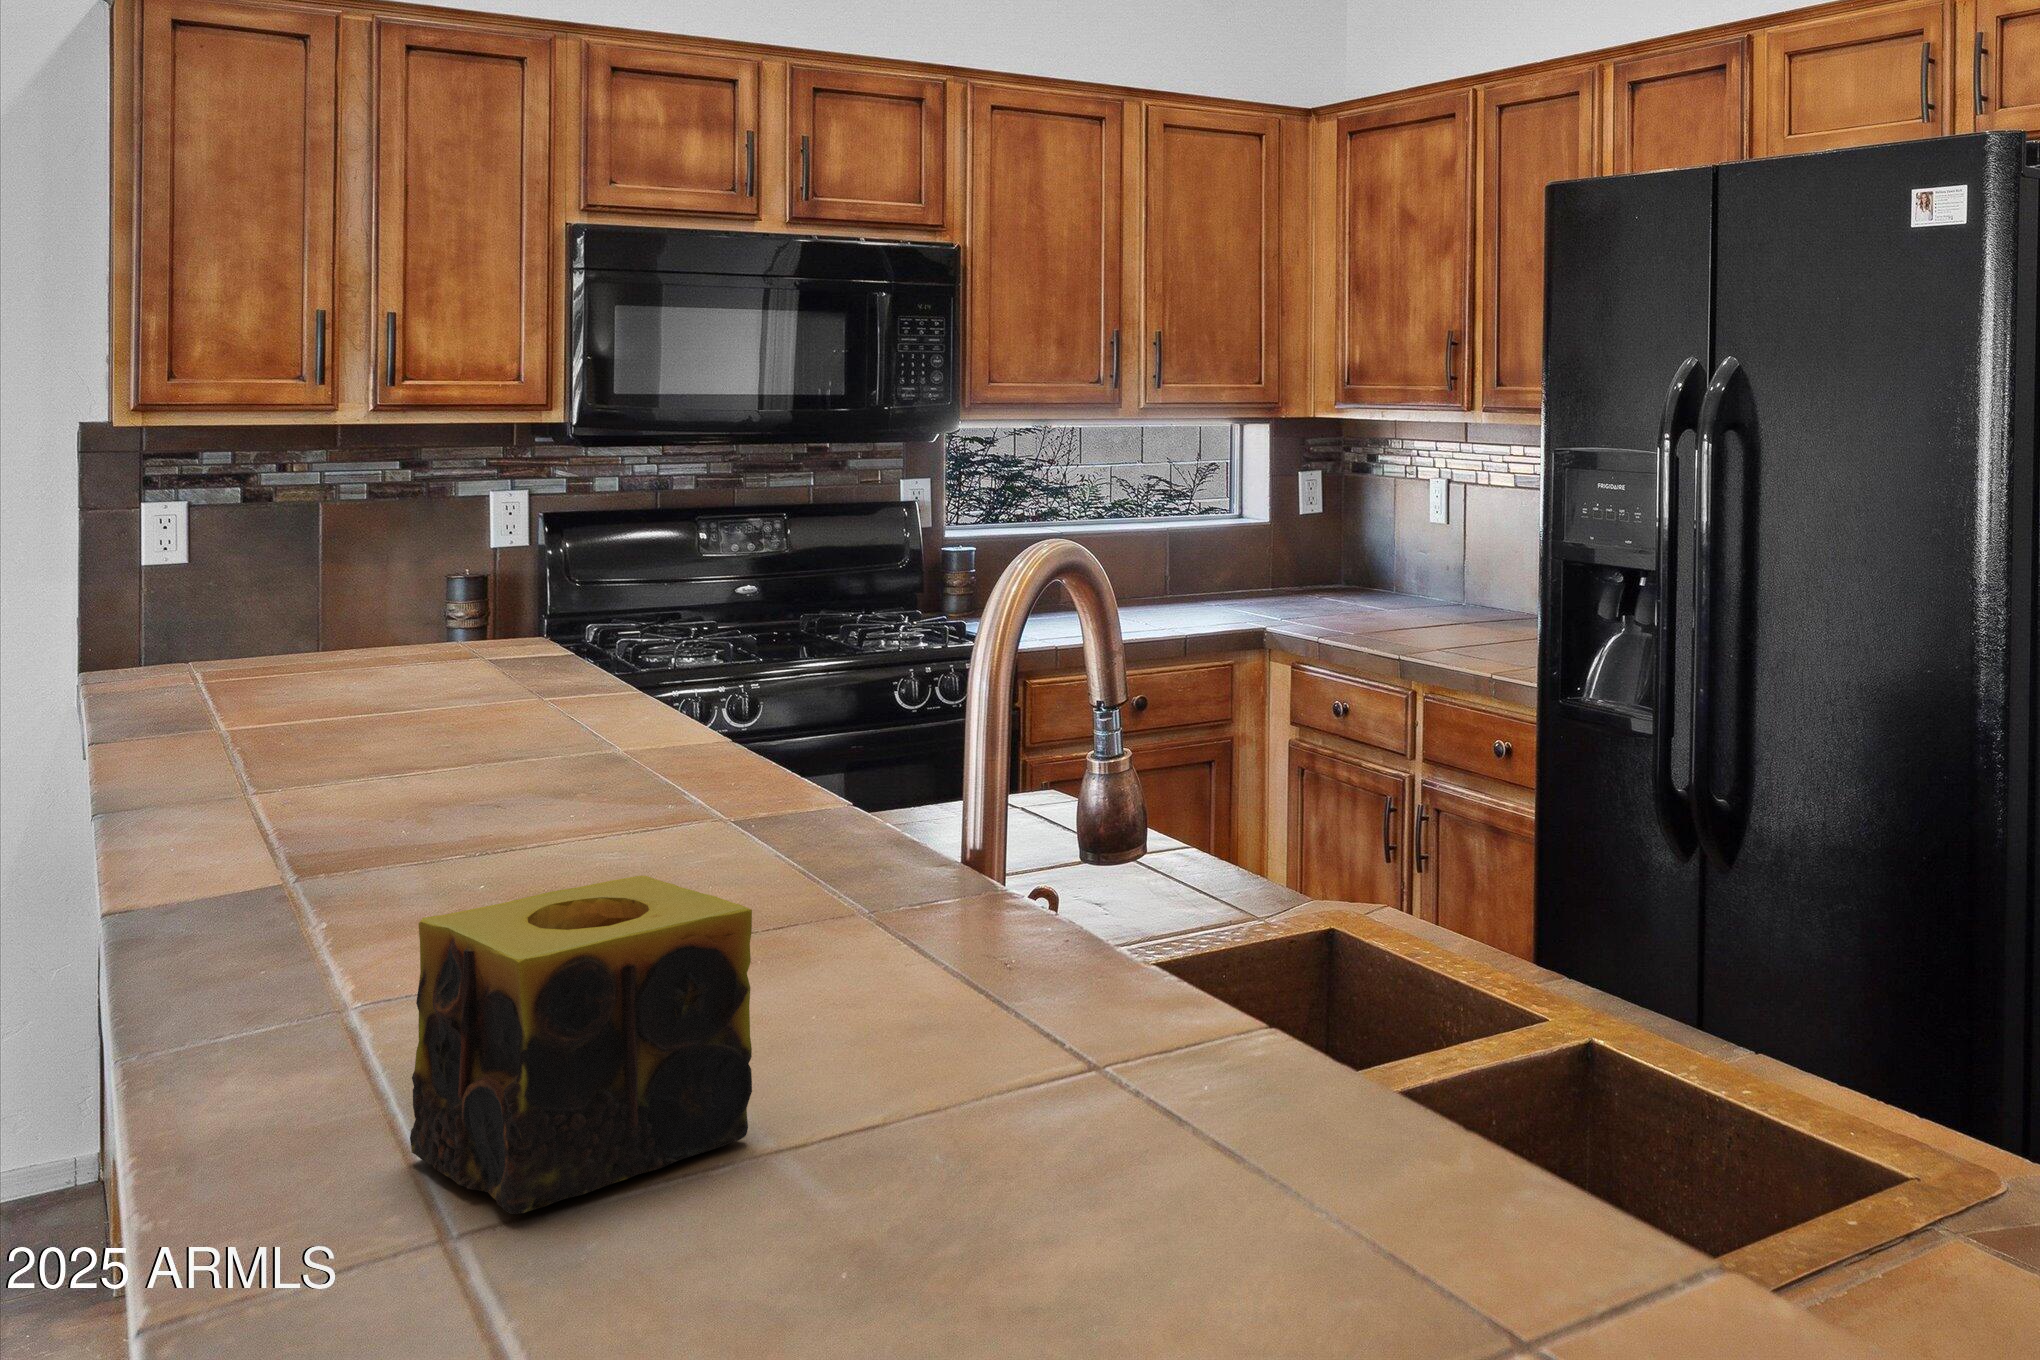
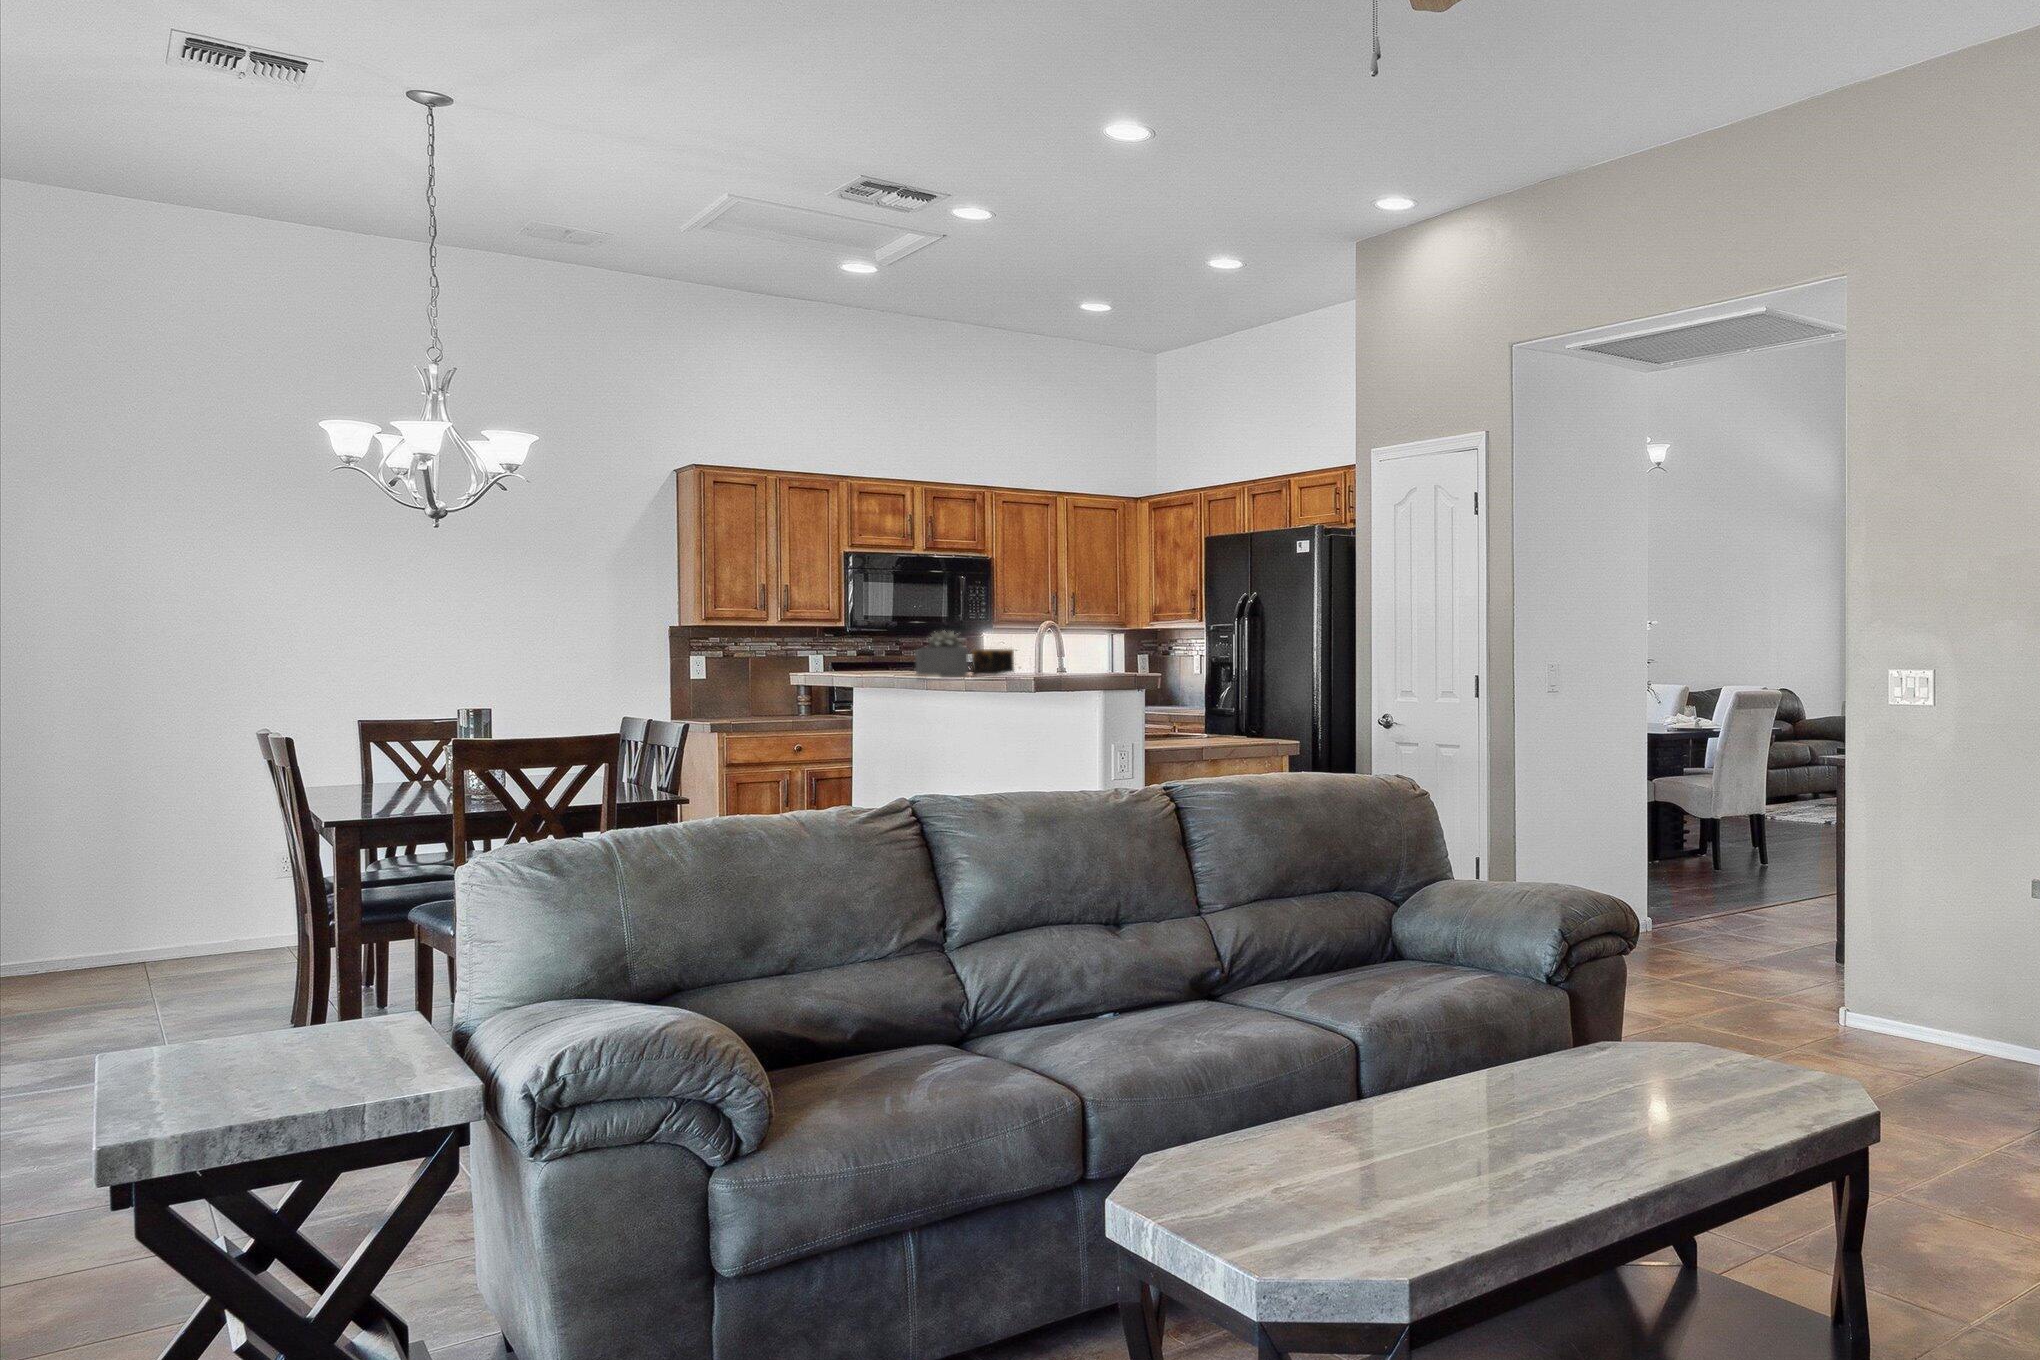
succulent plant: none [290,609,607,931] -> present [915,631,969,679]

